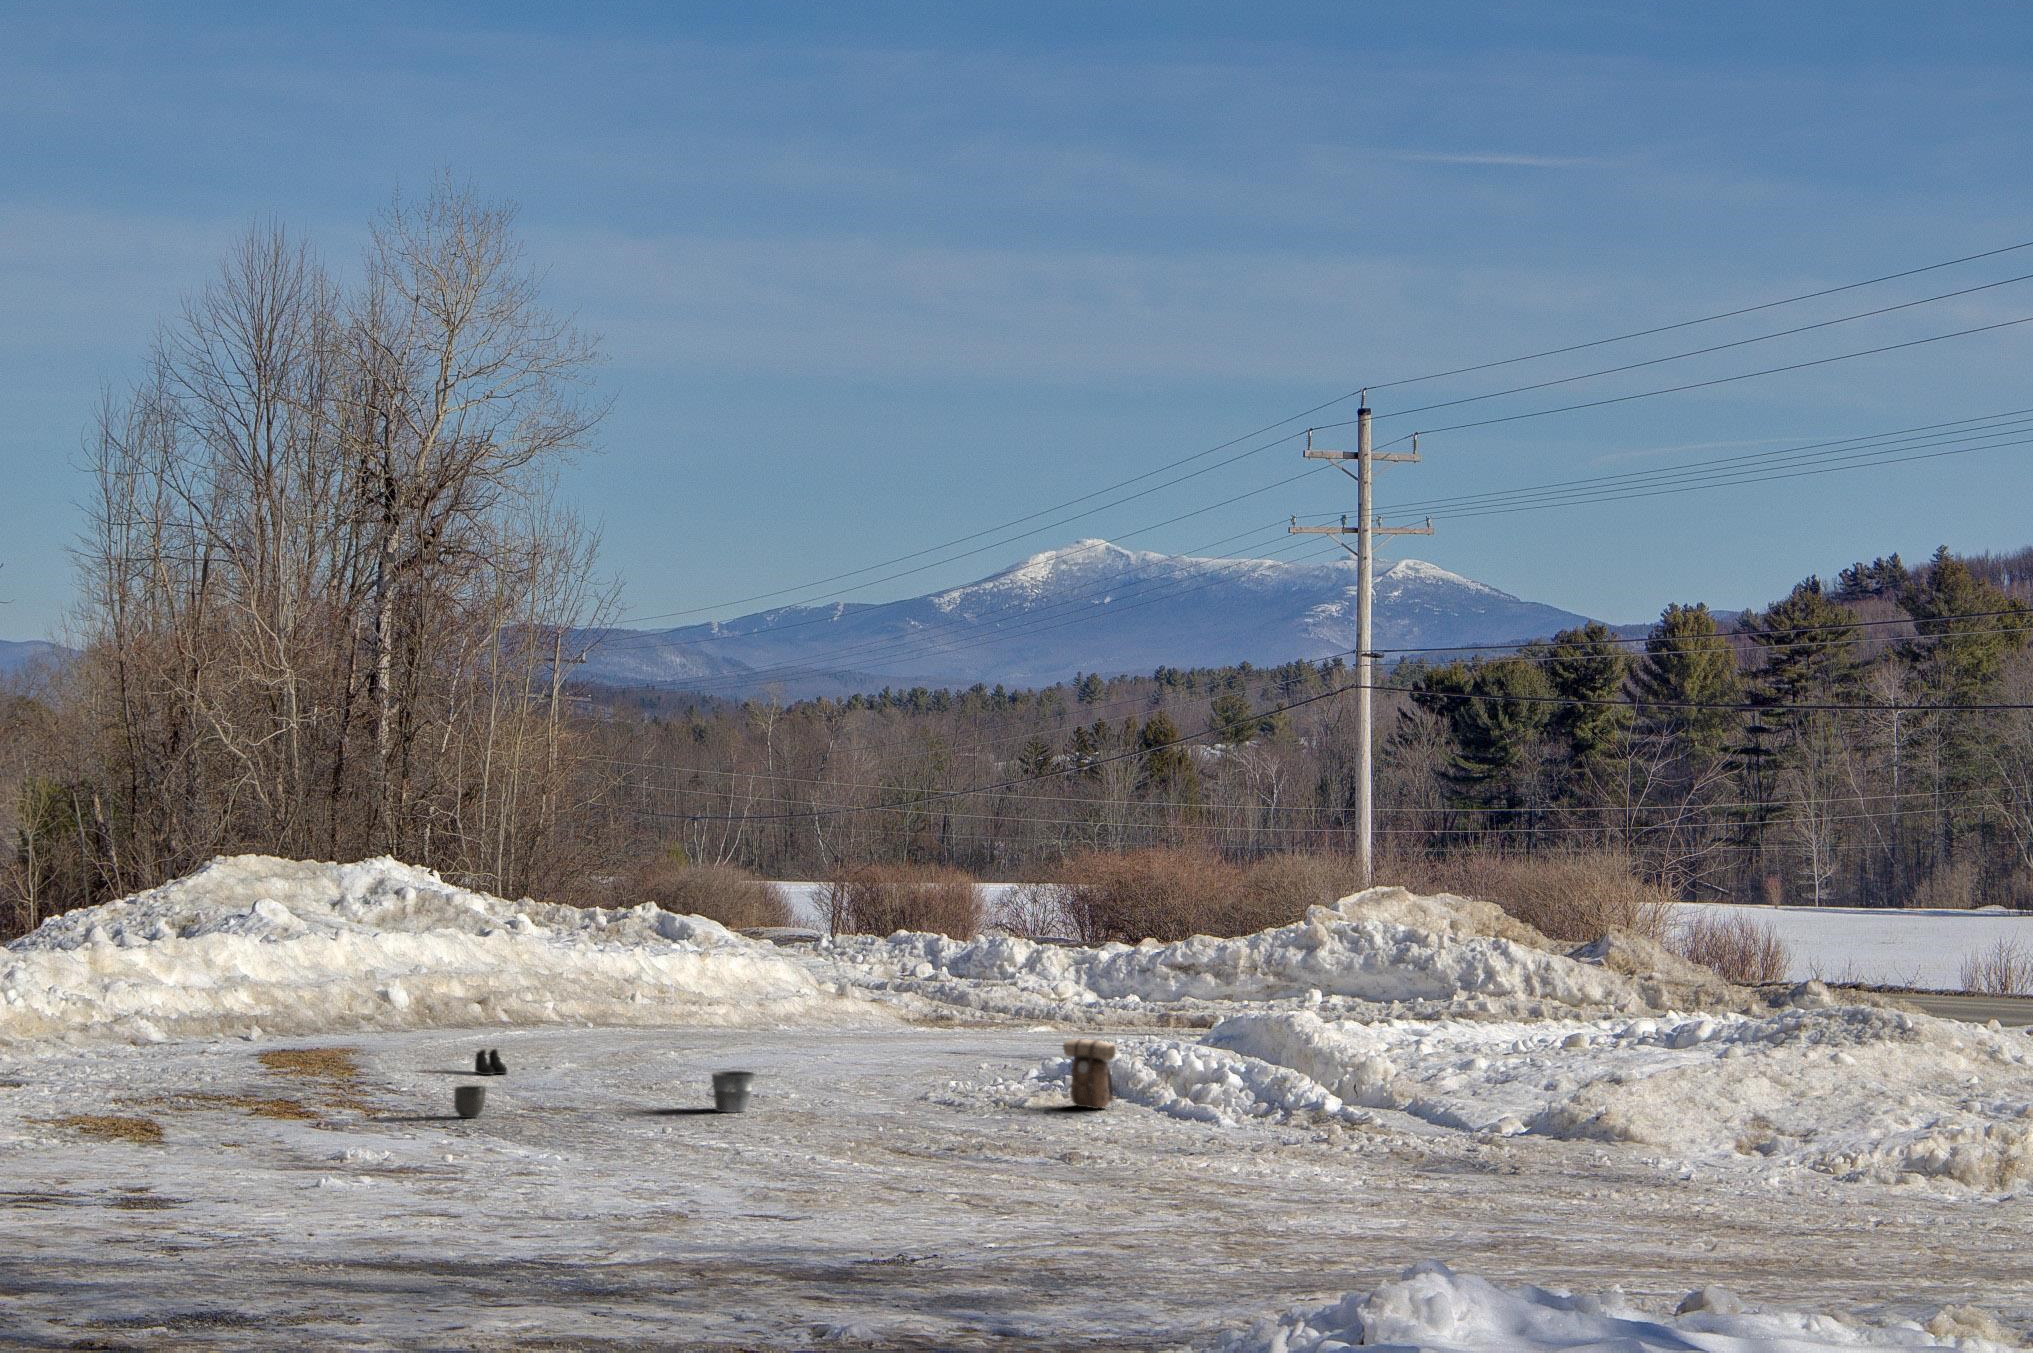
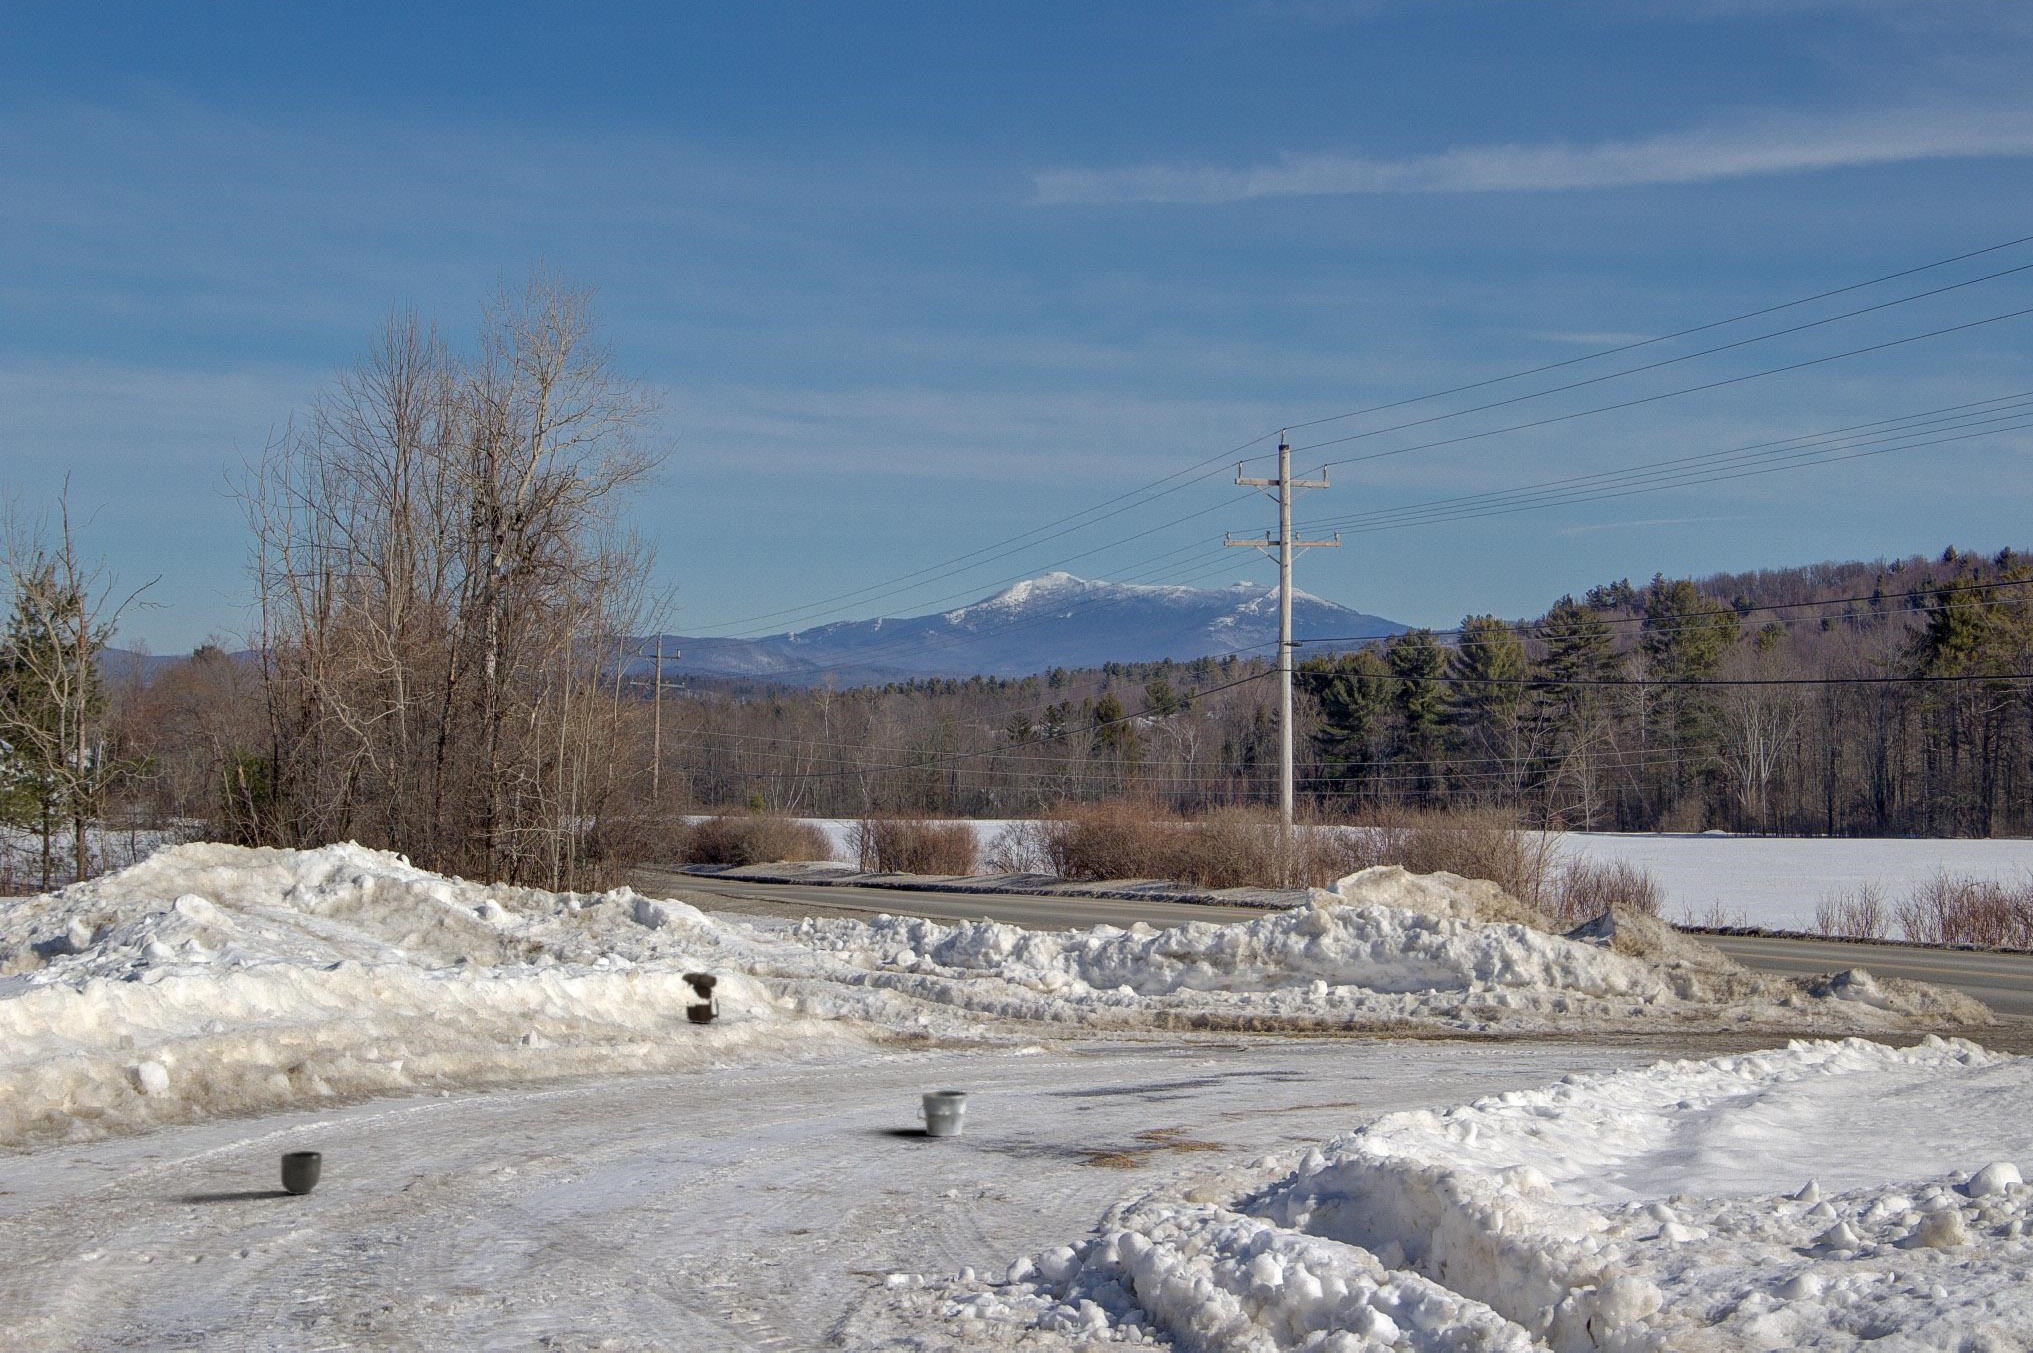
backpack: present [1063,1039,1116,1109] -> present [682,973,719,1024]
boots: present [475,1049,507,1075] -> none [353,1083,392,1116]
bucket: present [707,1071,755,1112] -> present [918,1090,968,1136]

